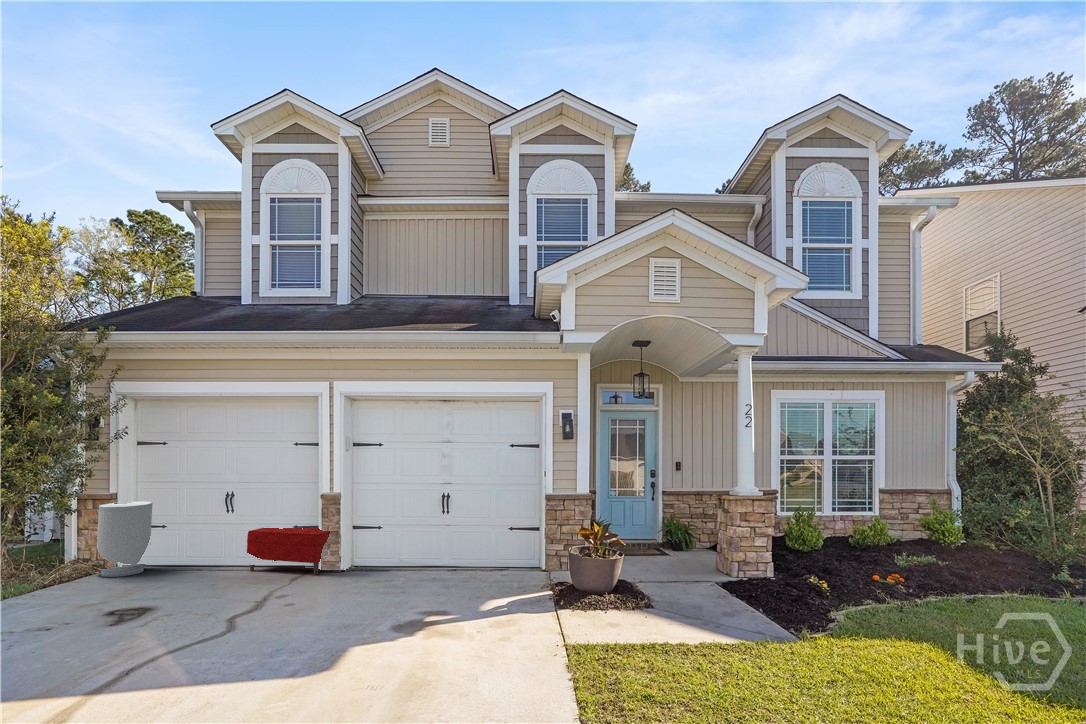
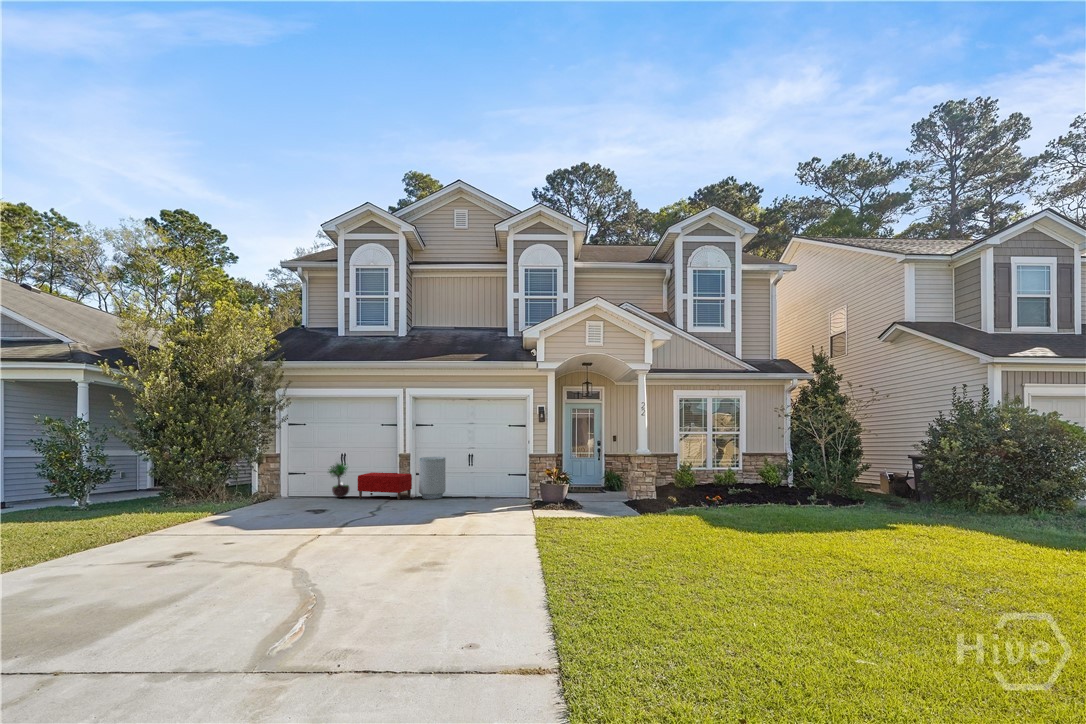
trash can: present [97,501,152,577] -> present [419,457,446,499]
potted tree: none [192,503,236,569] -> present [329,463,349,497]

